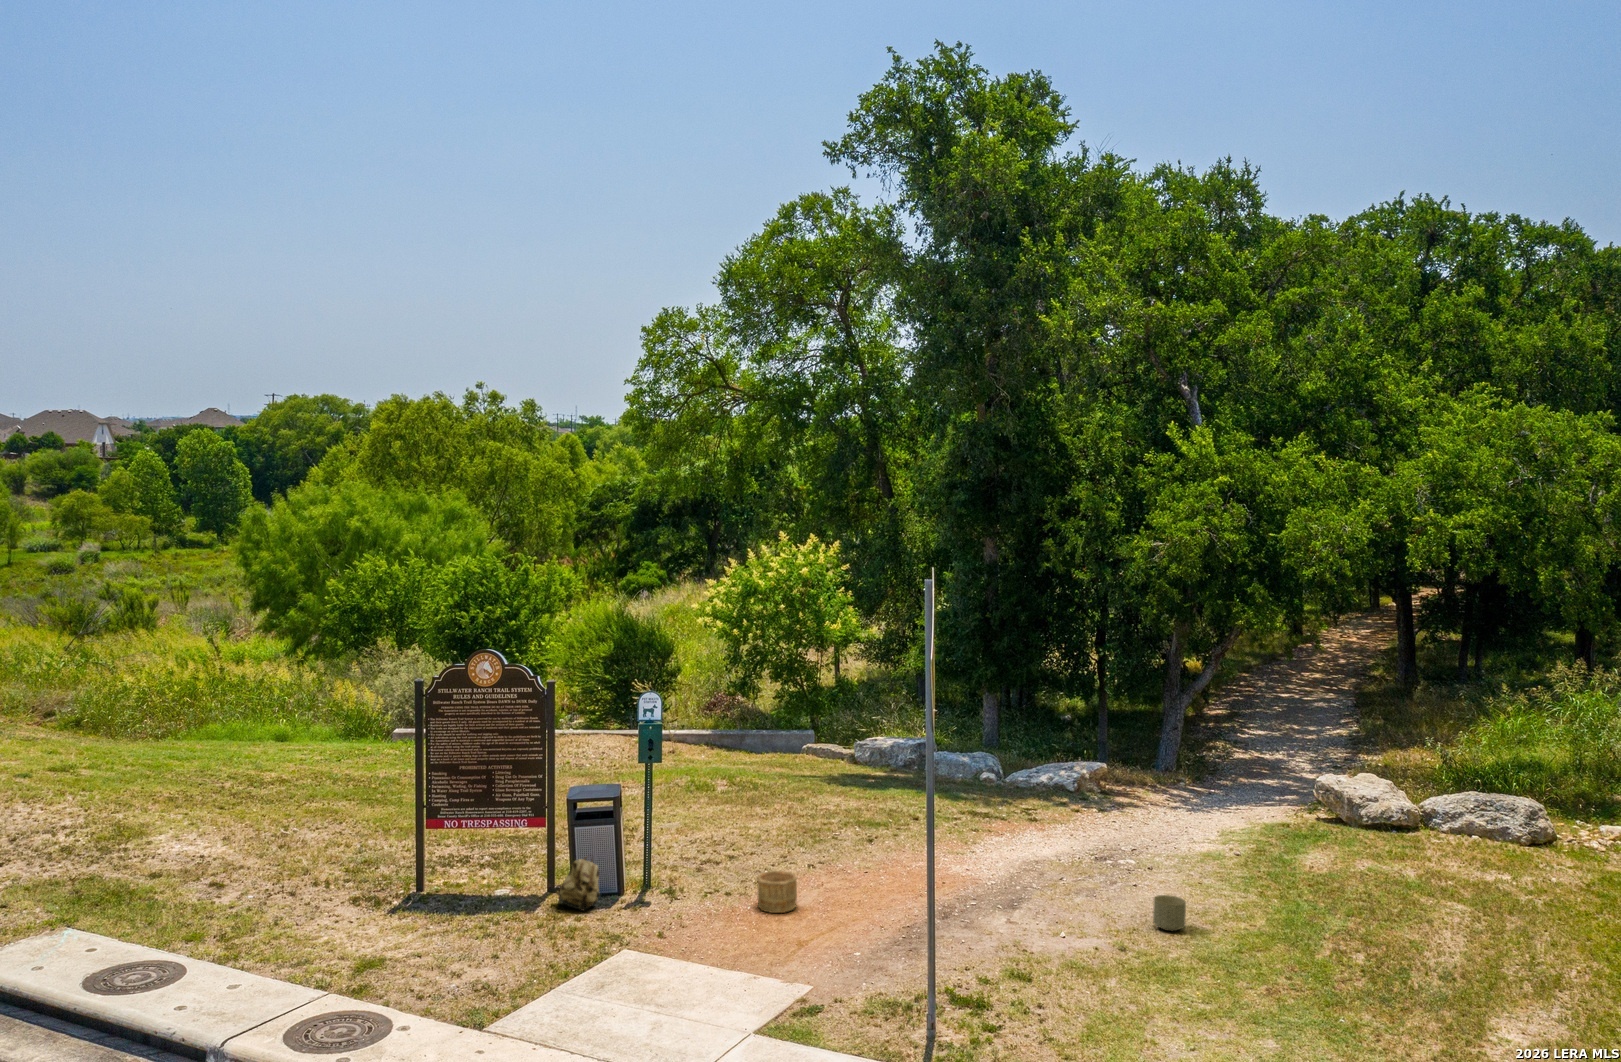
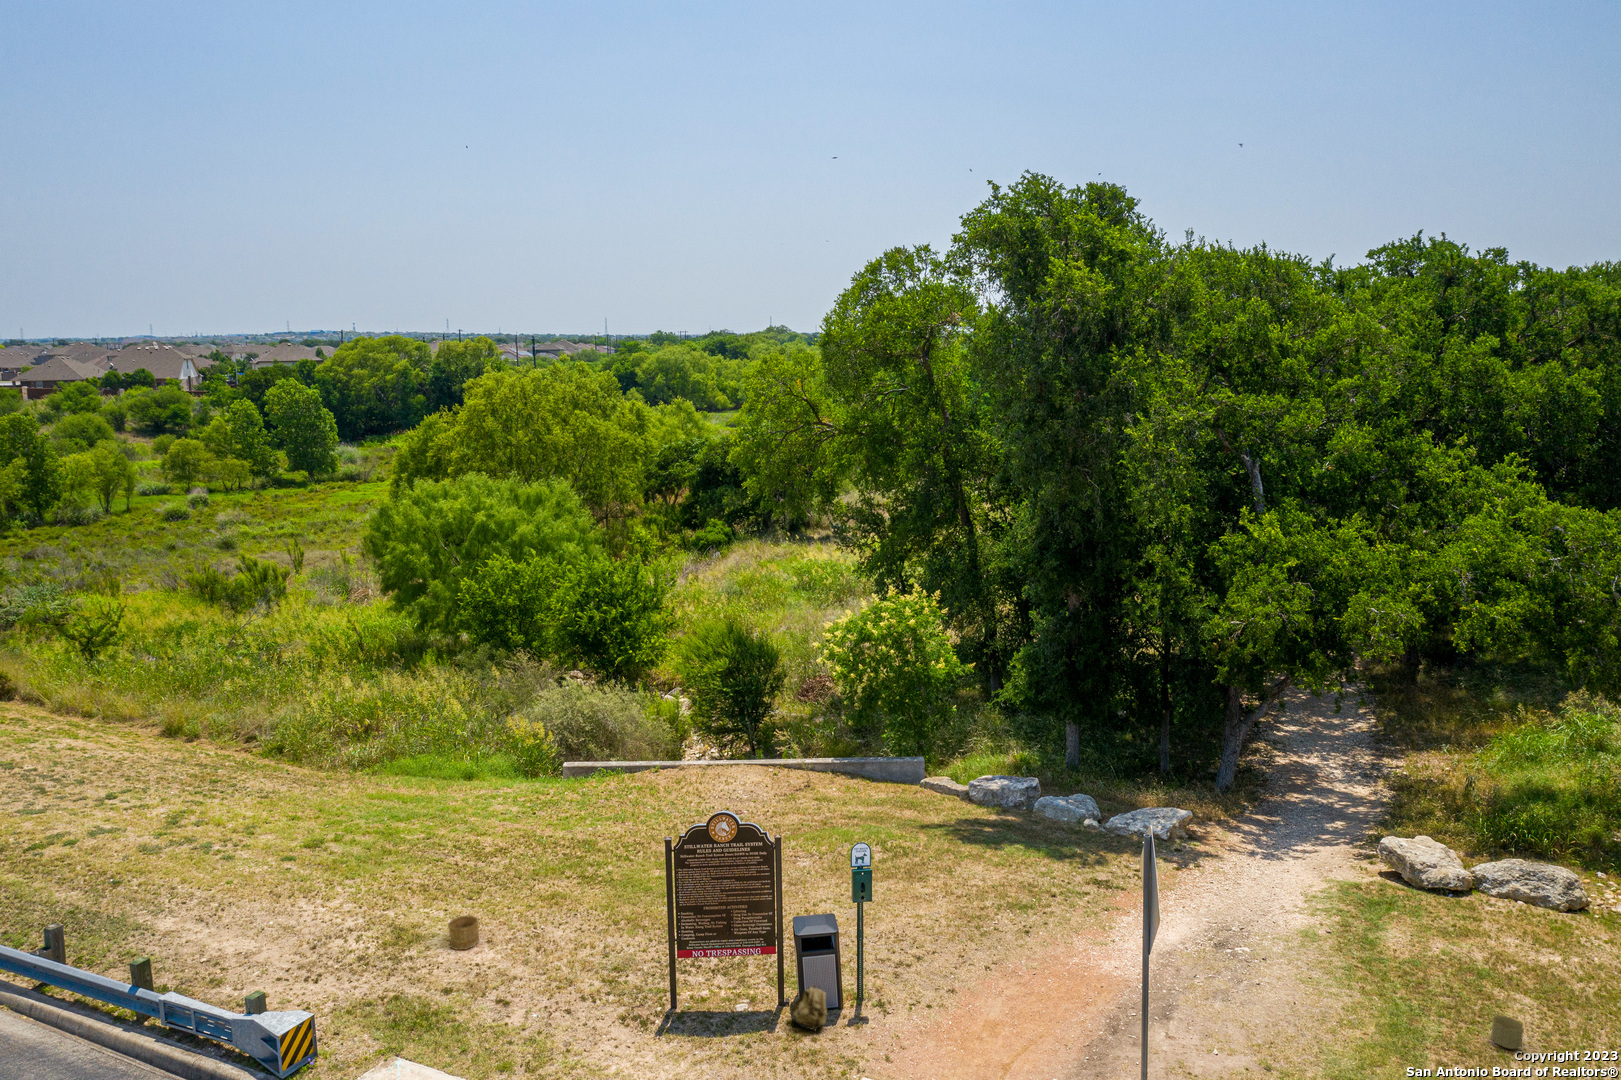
wooden bucket: present [757,871,797,913] -> present [448,916,479,950]
planter: present [1153,895,1186,931] -> present [1491,1016,1523,1049]

